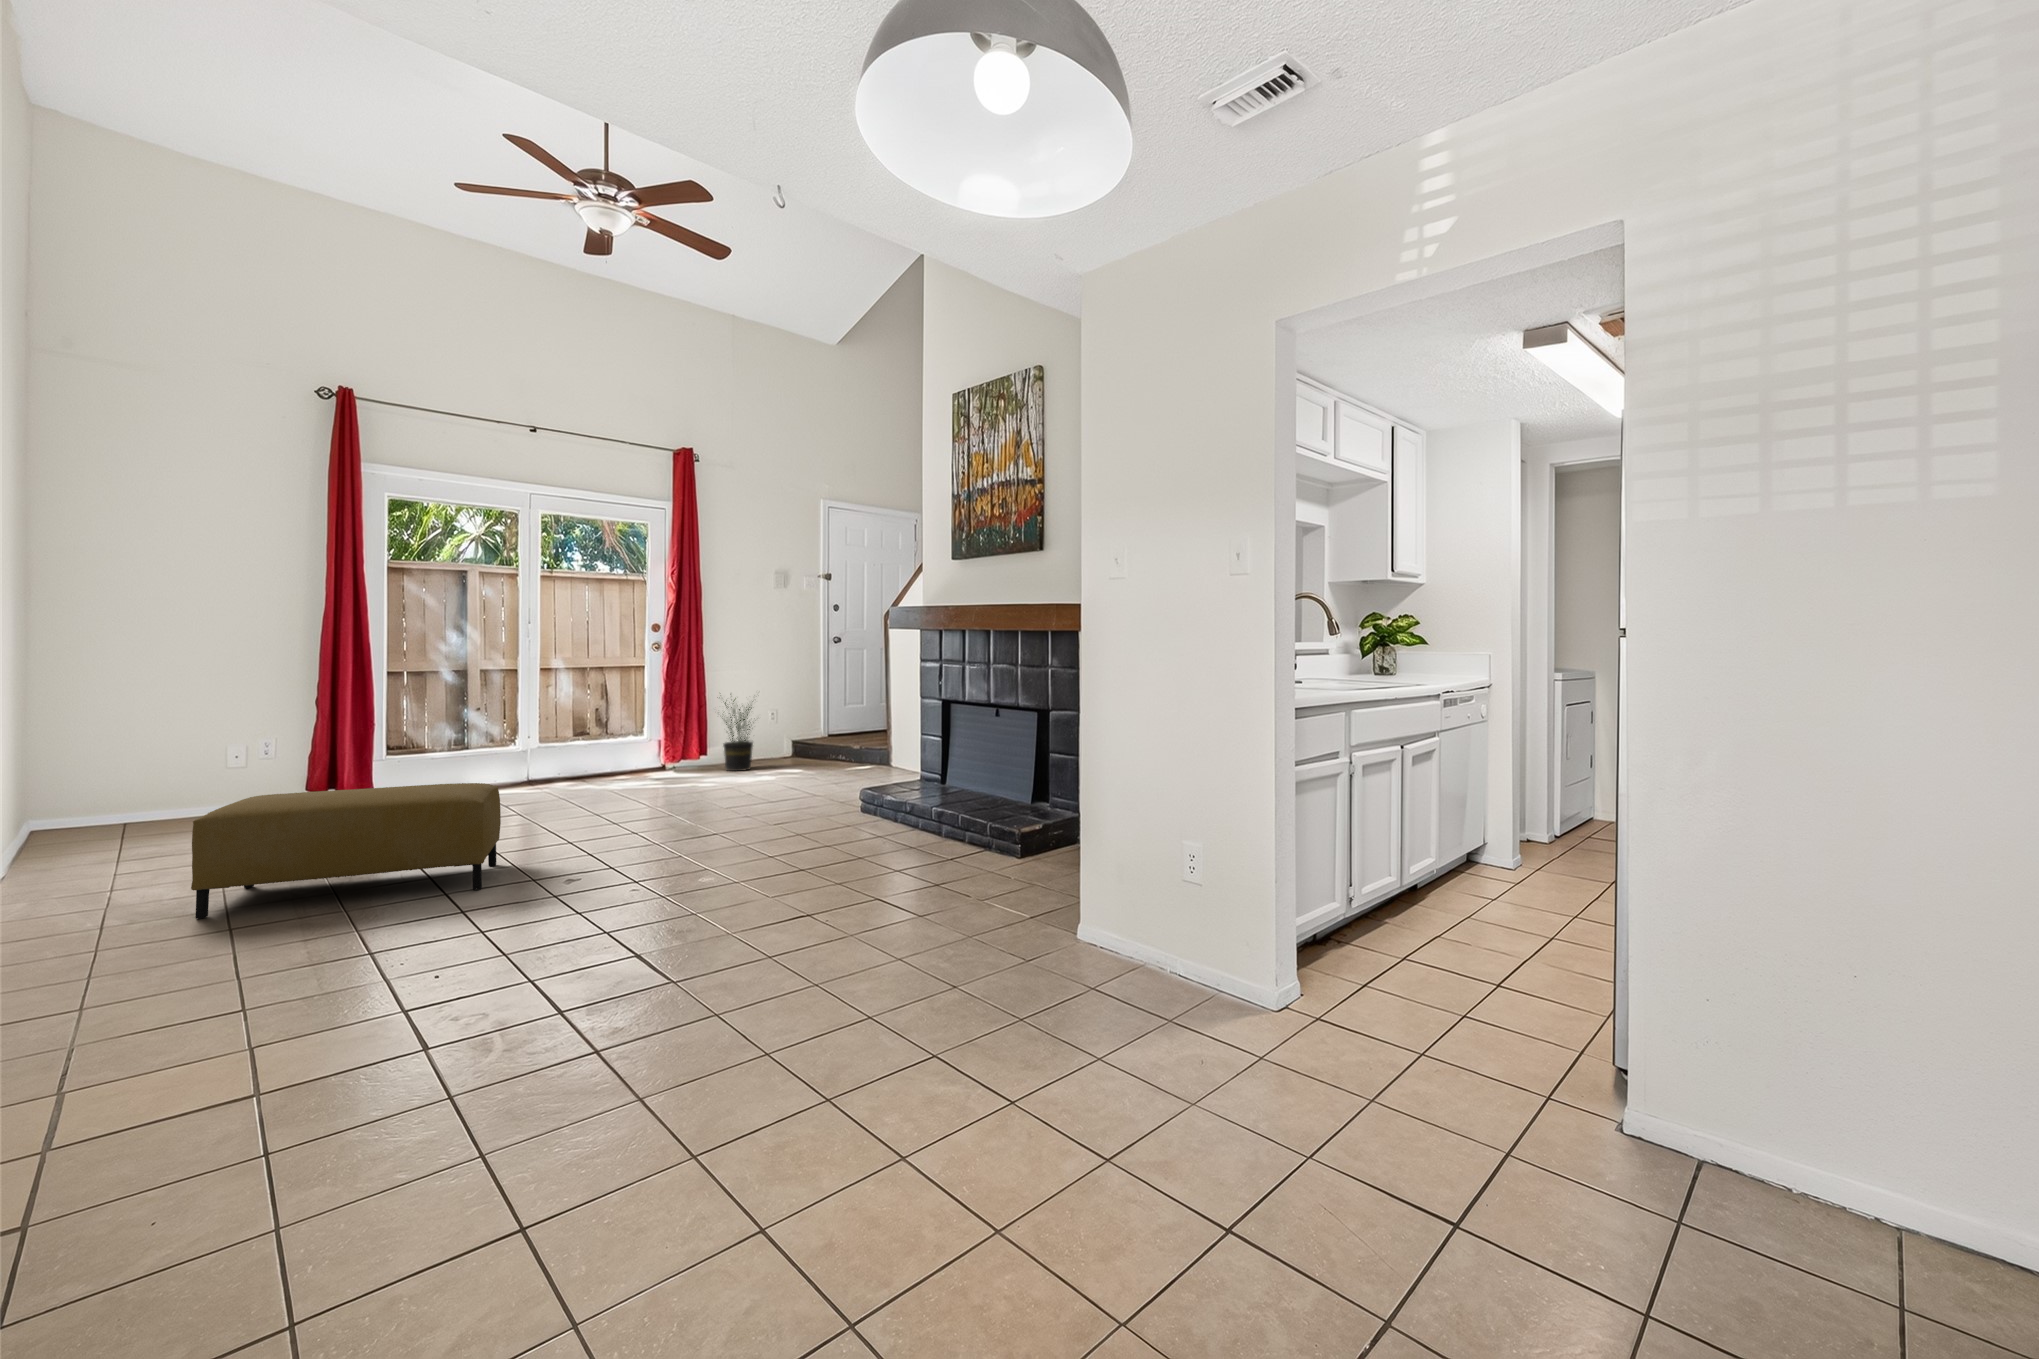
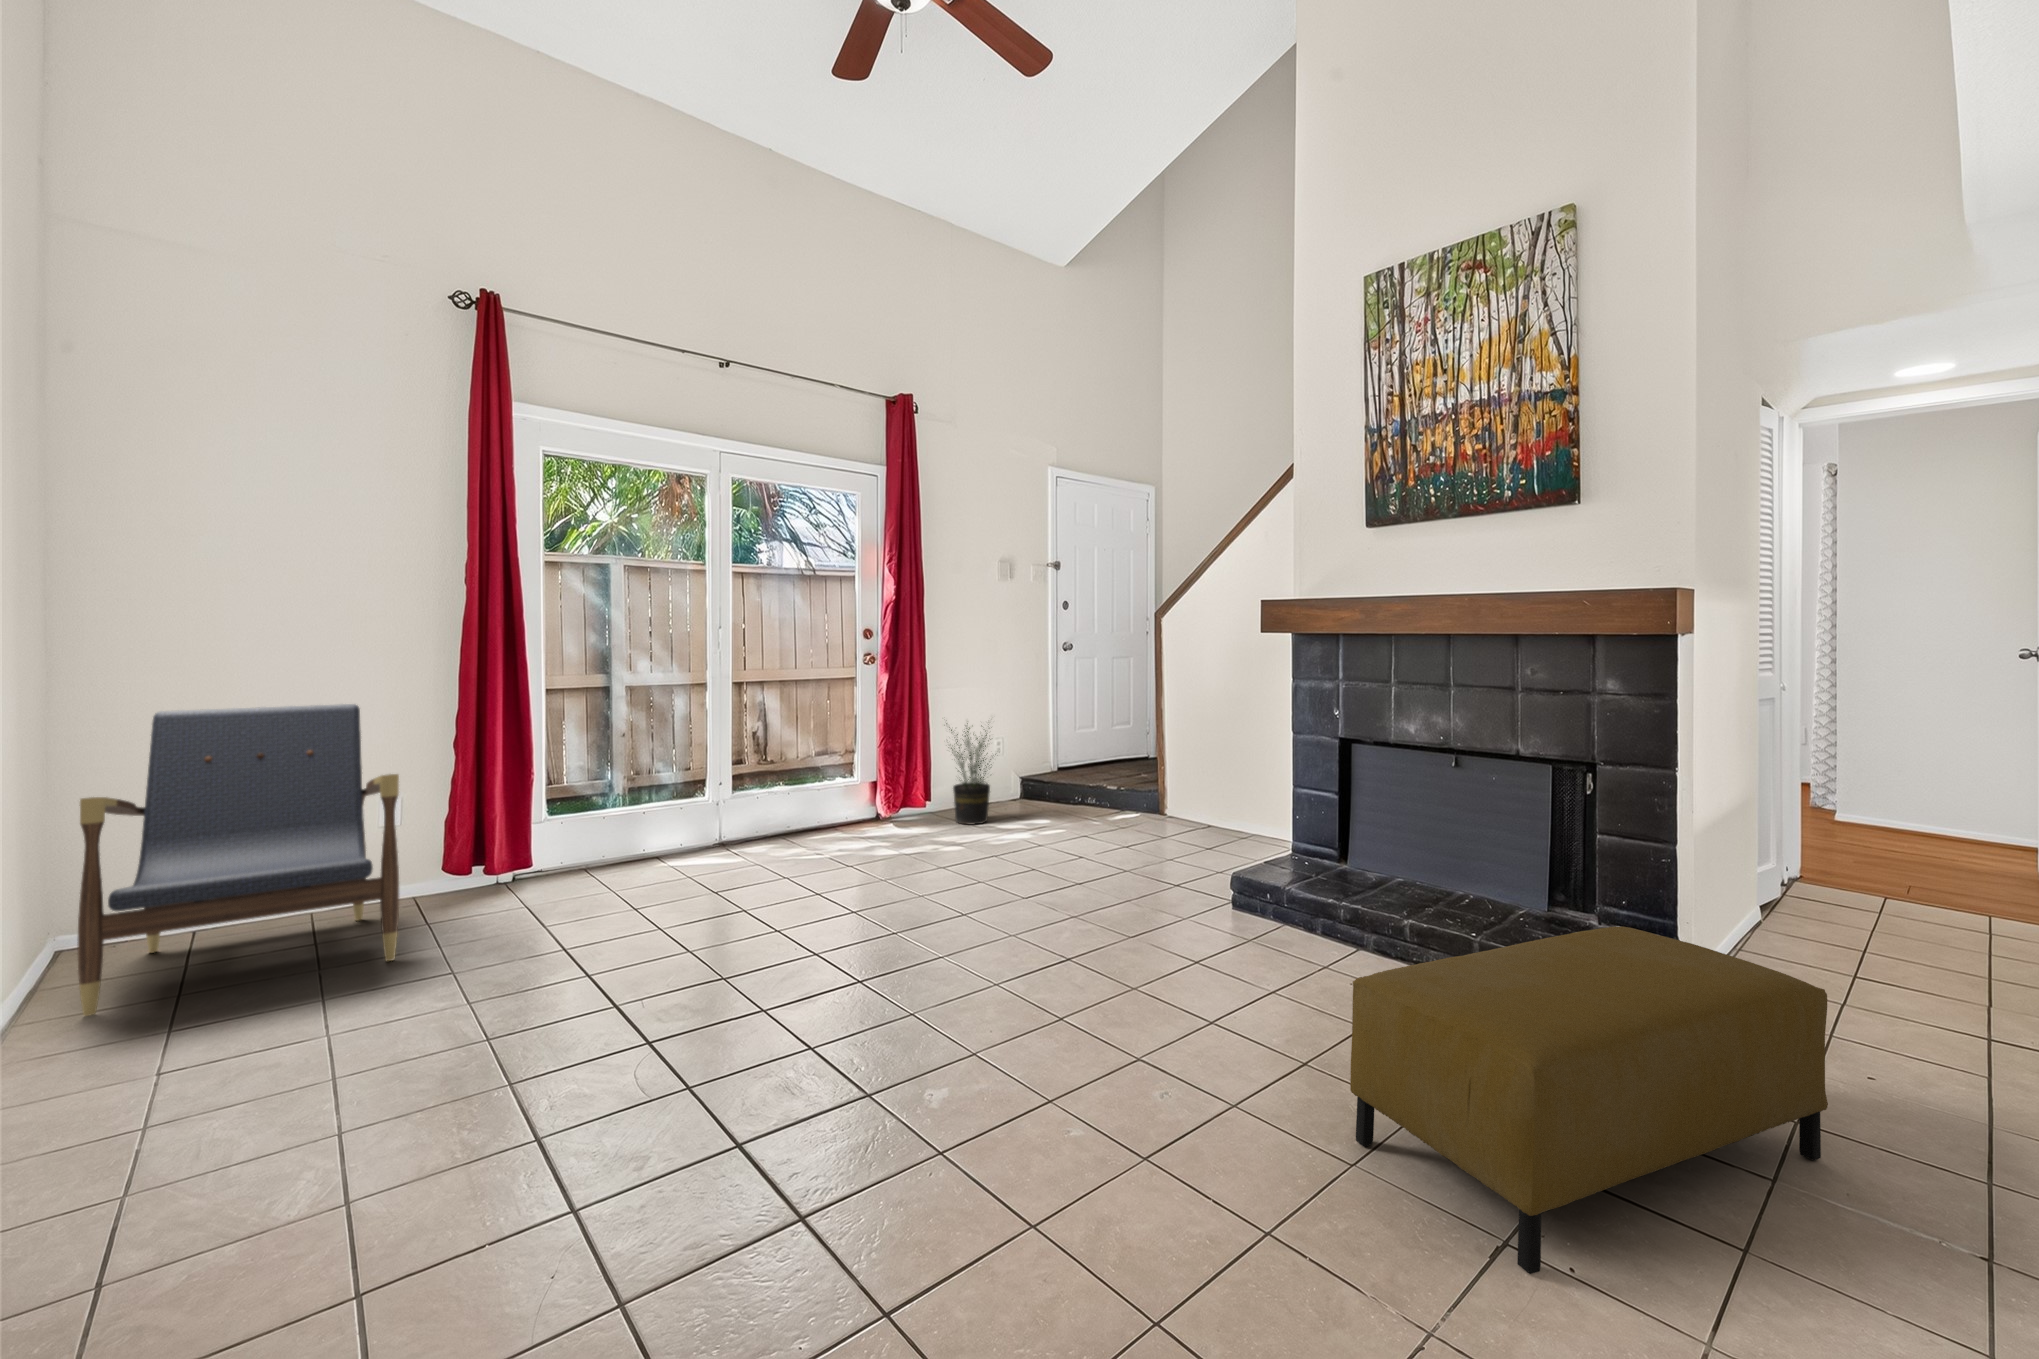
lounge chair: none [44,672,264,859] -> present [77,704,399,1016]
ottoman: present [191,783,501,919] -> present [1350,927,1828,1274]

